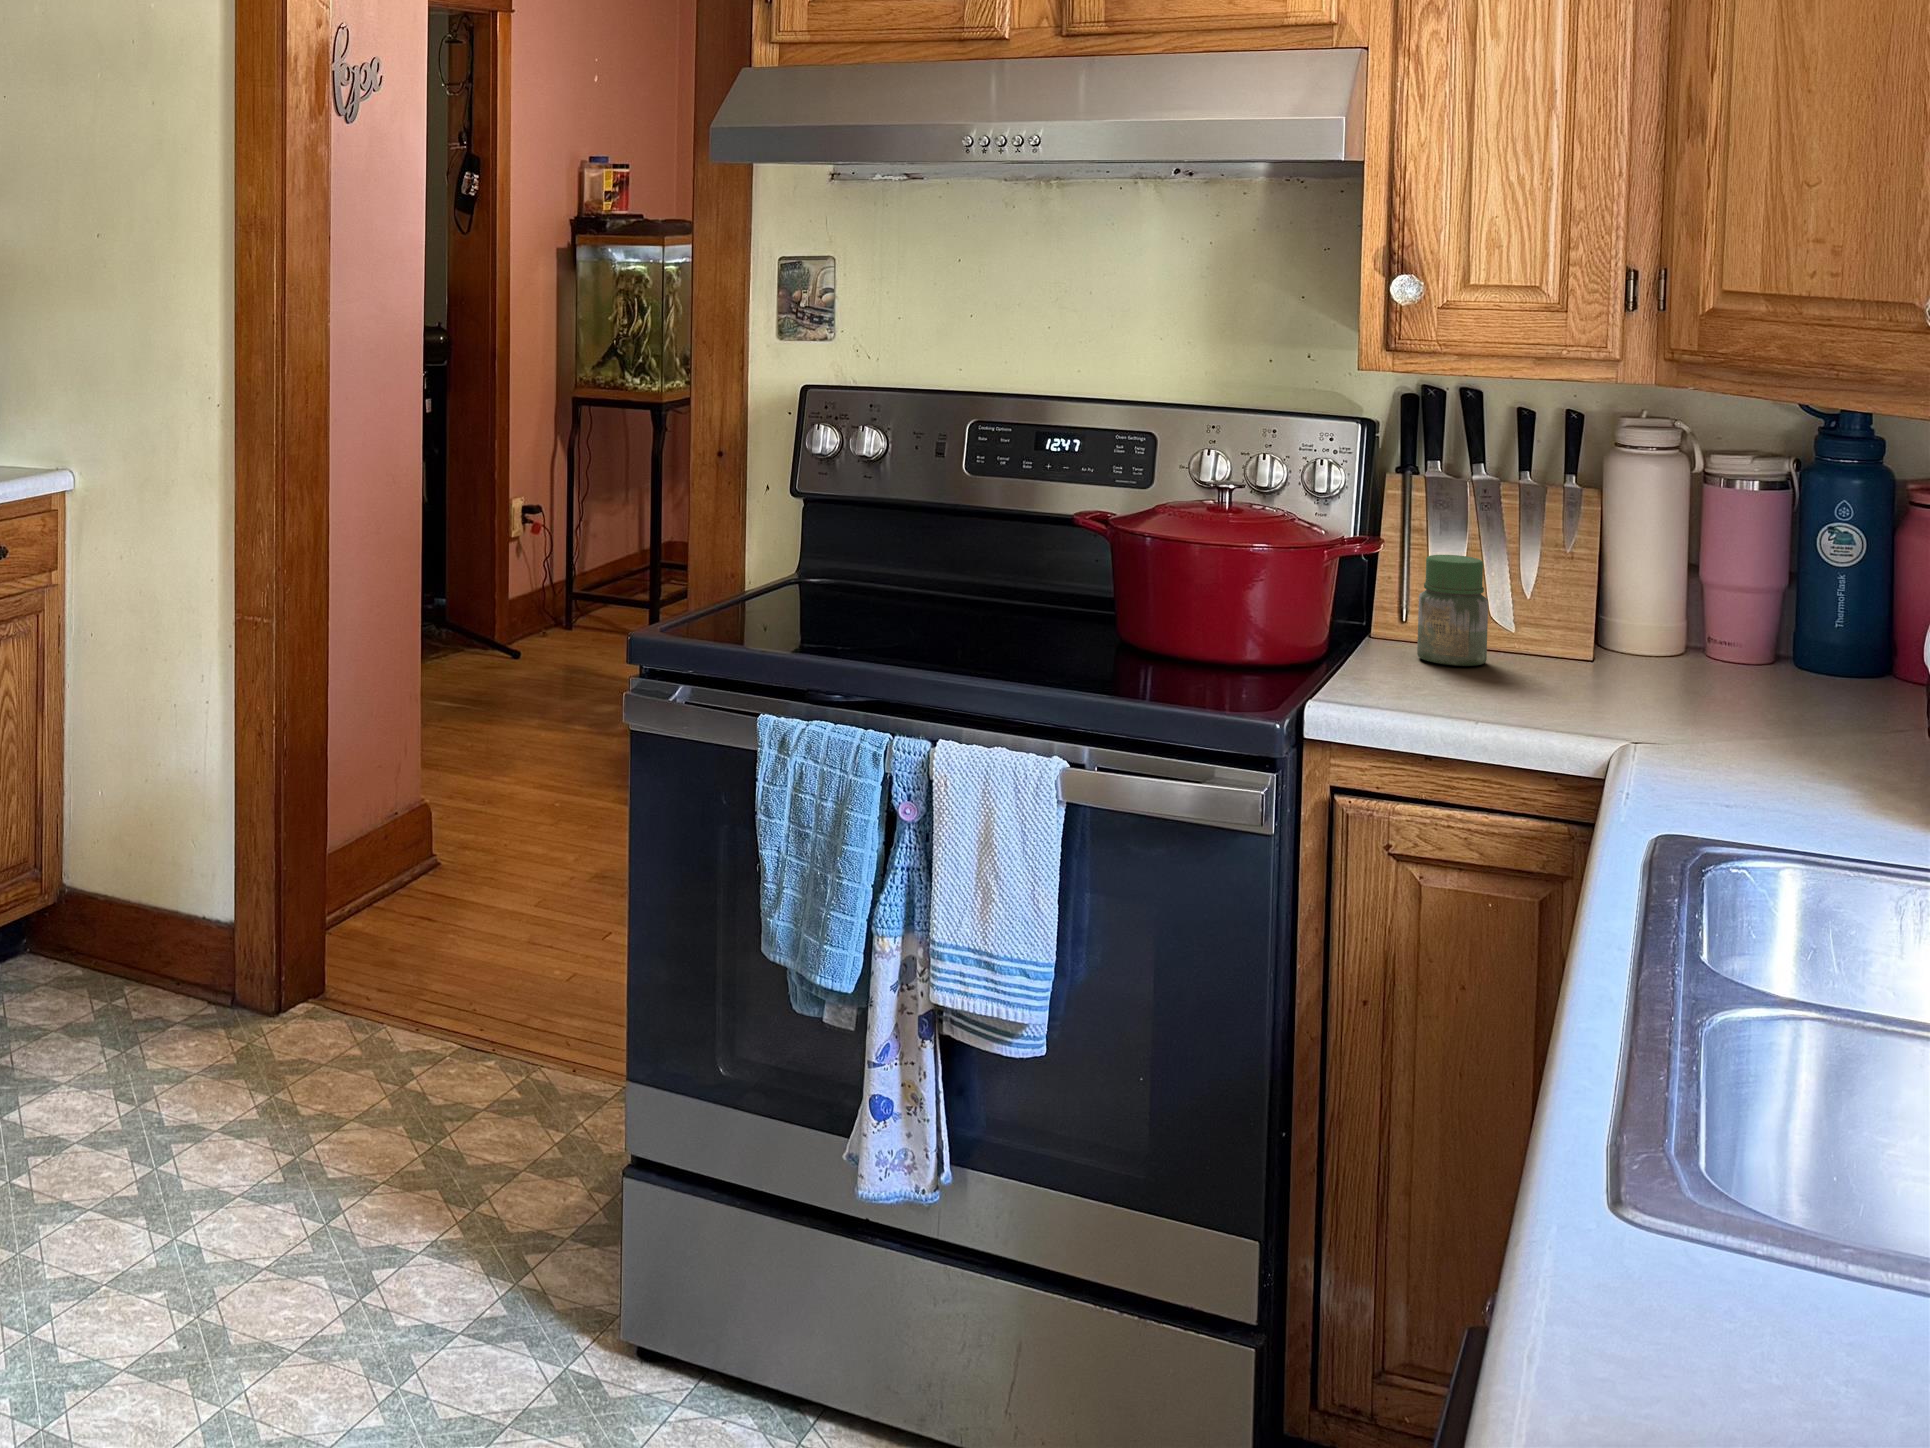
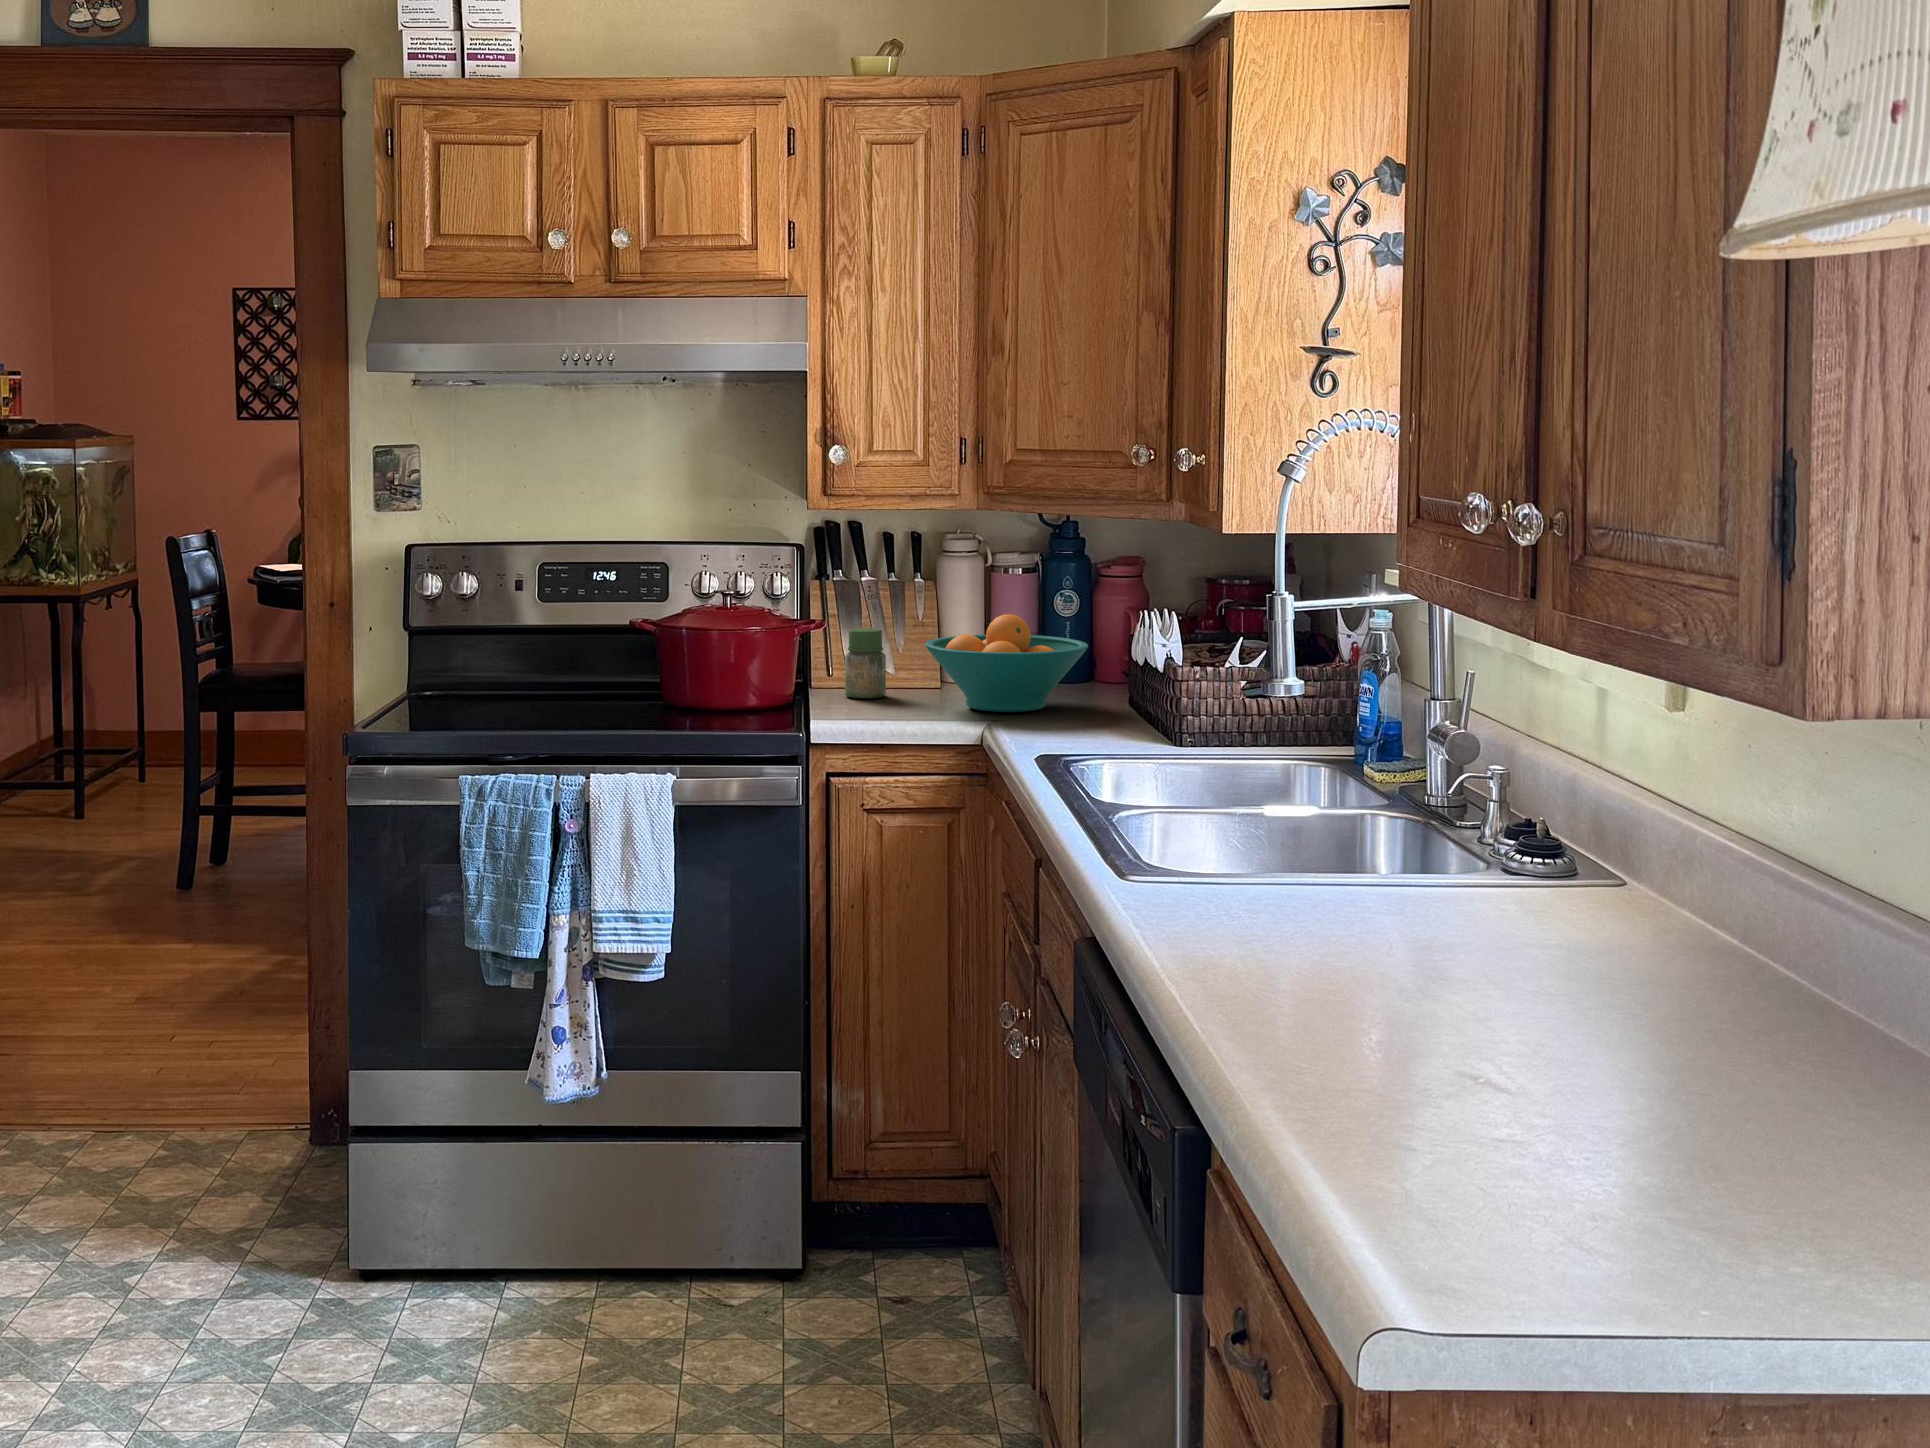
fruit bowl: none [1538,561,1850,726] -> present [925,614,1088,712]

